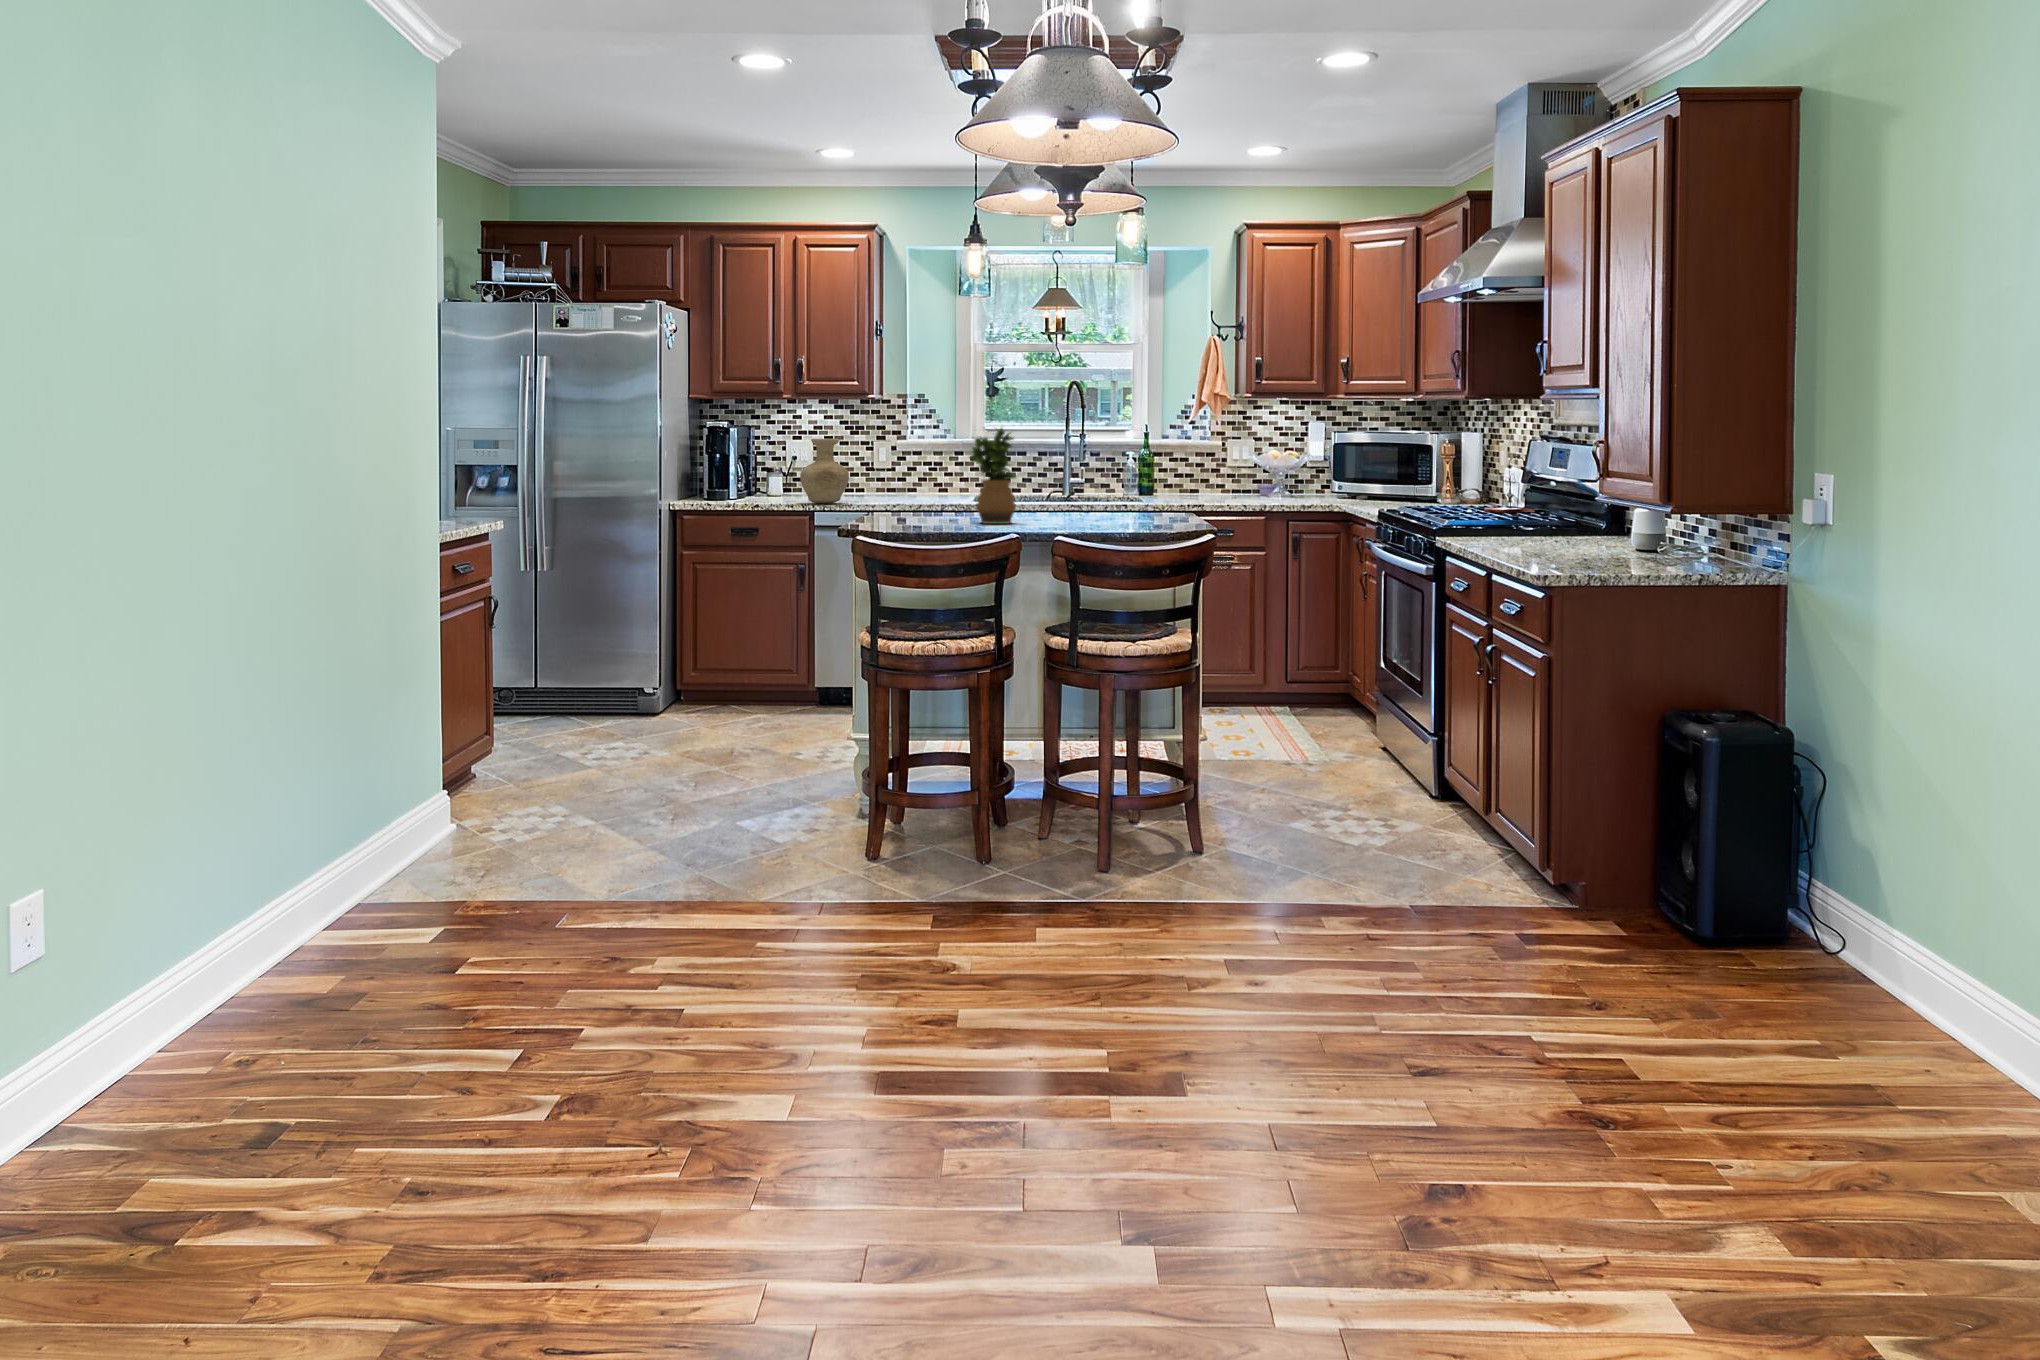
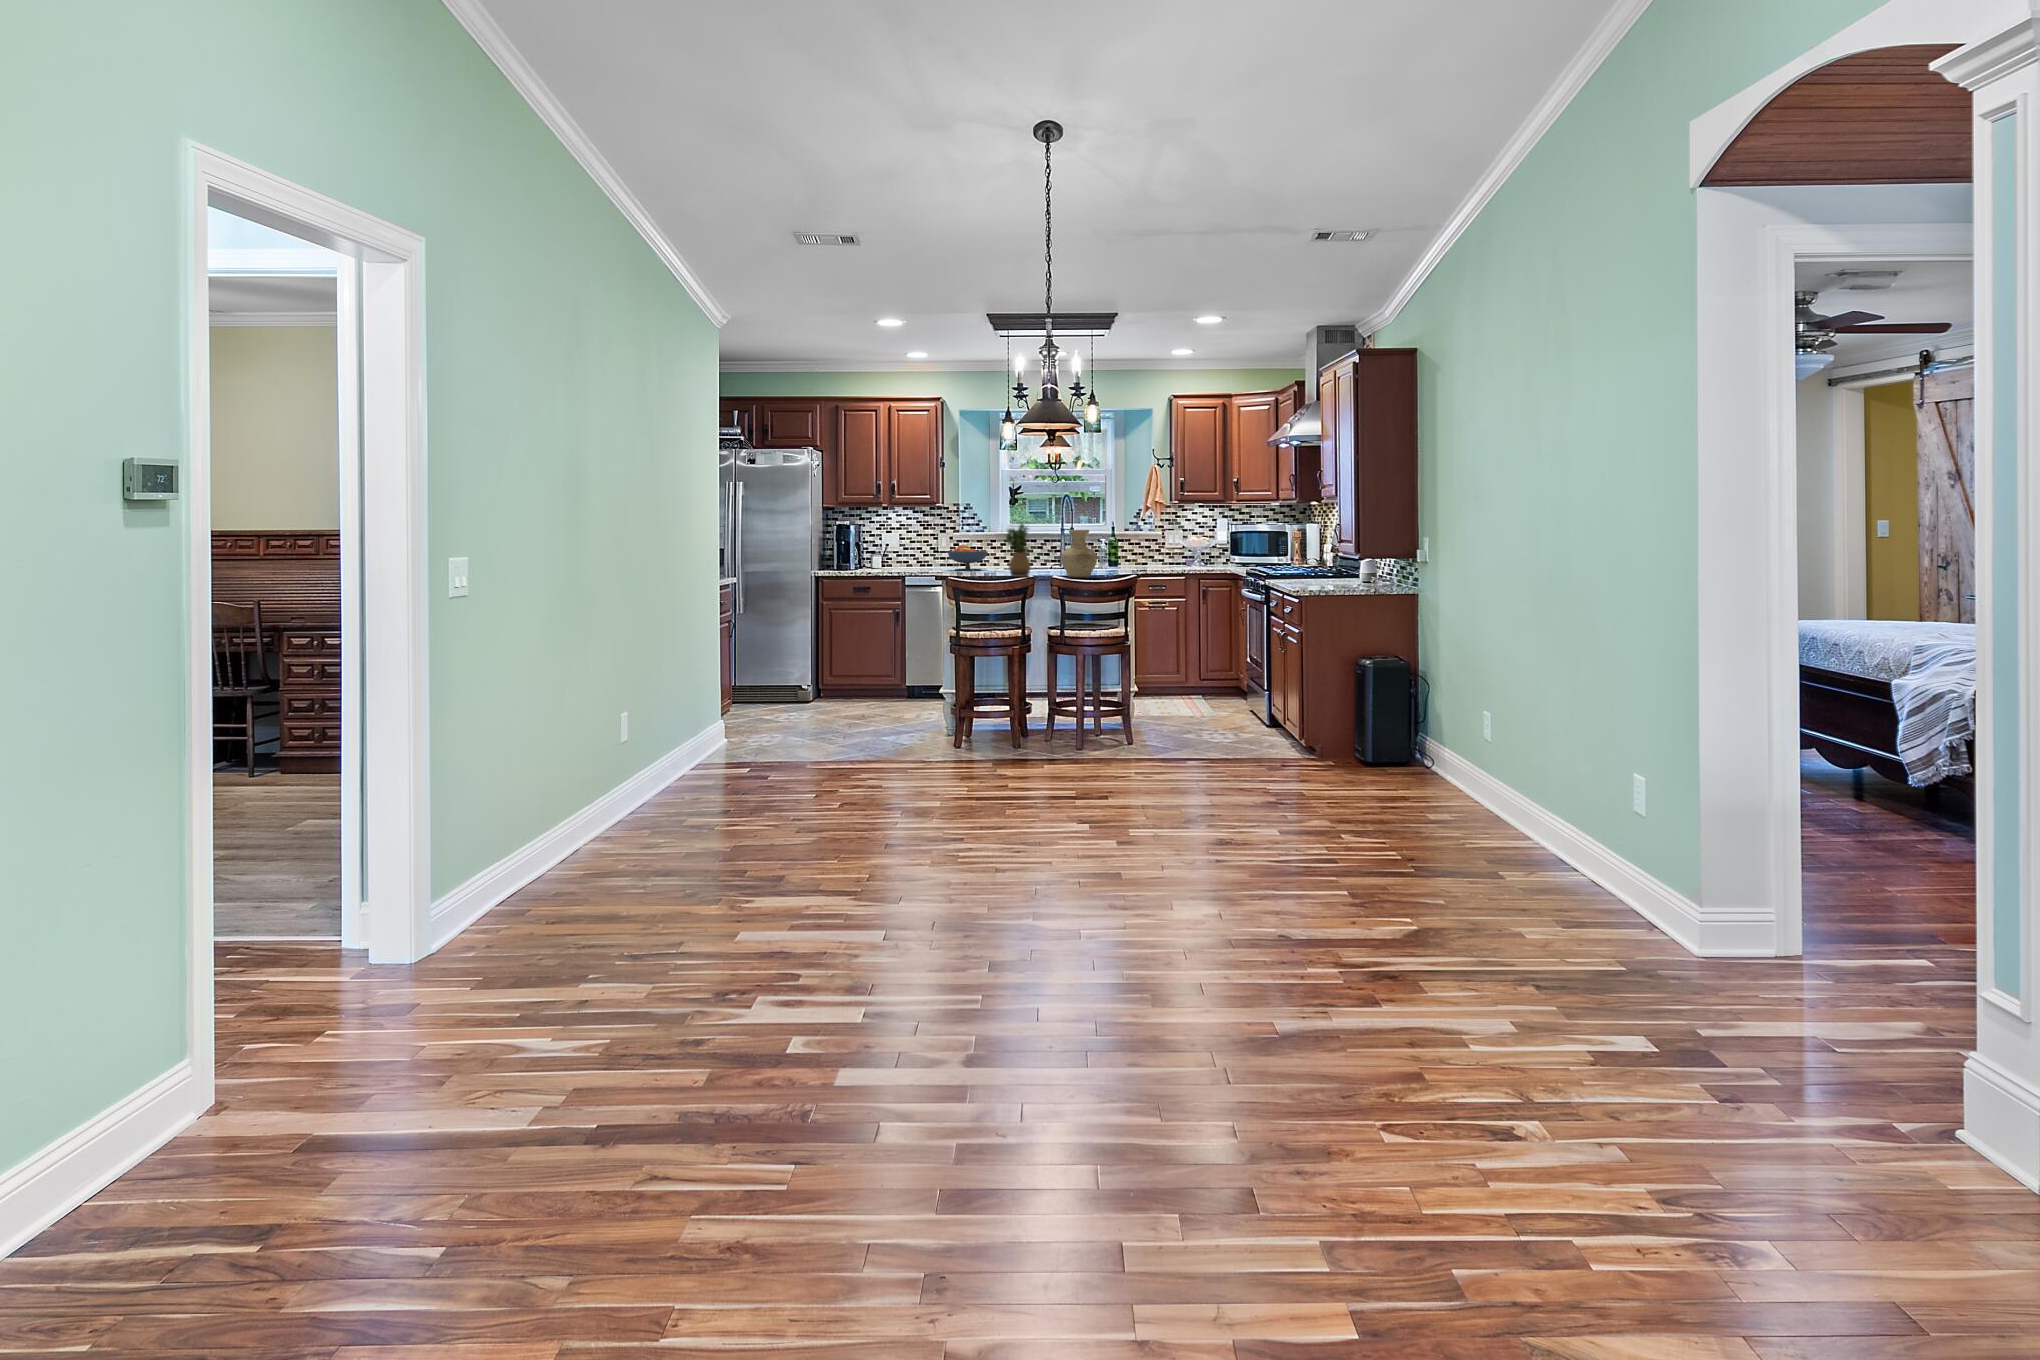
vase: present [800,439,849,504] -> present [1061,530,1097,578]
fruit bowl: none [882,460,949,503] -> present [947,545,988,571]

